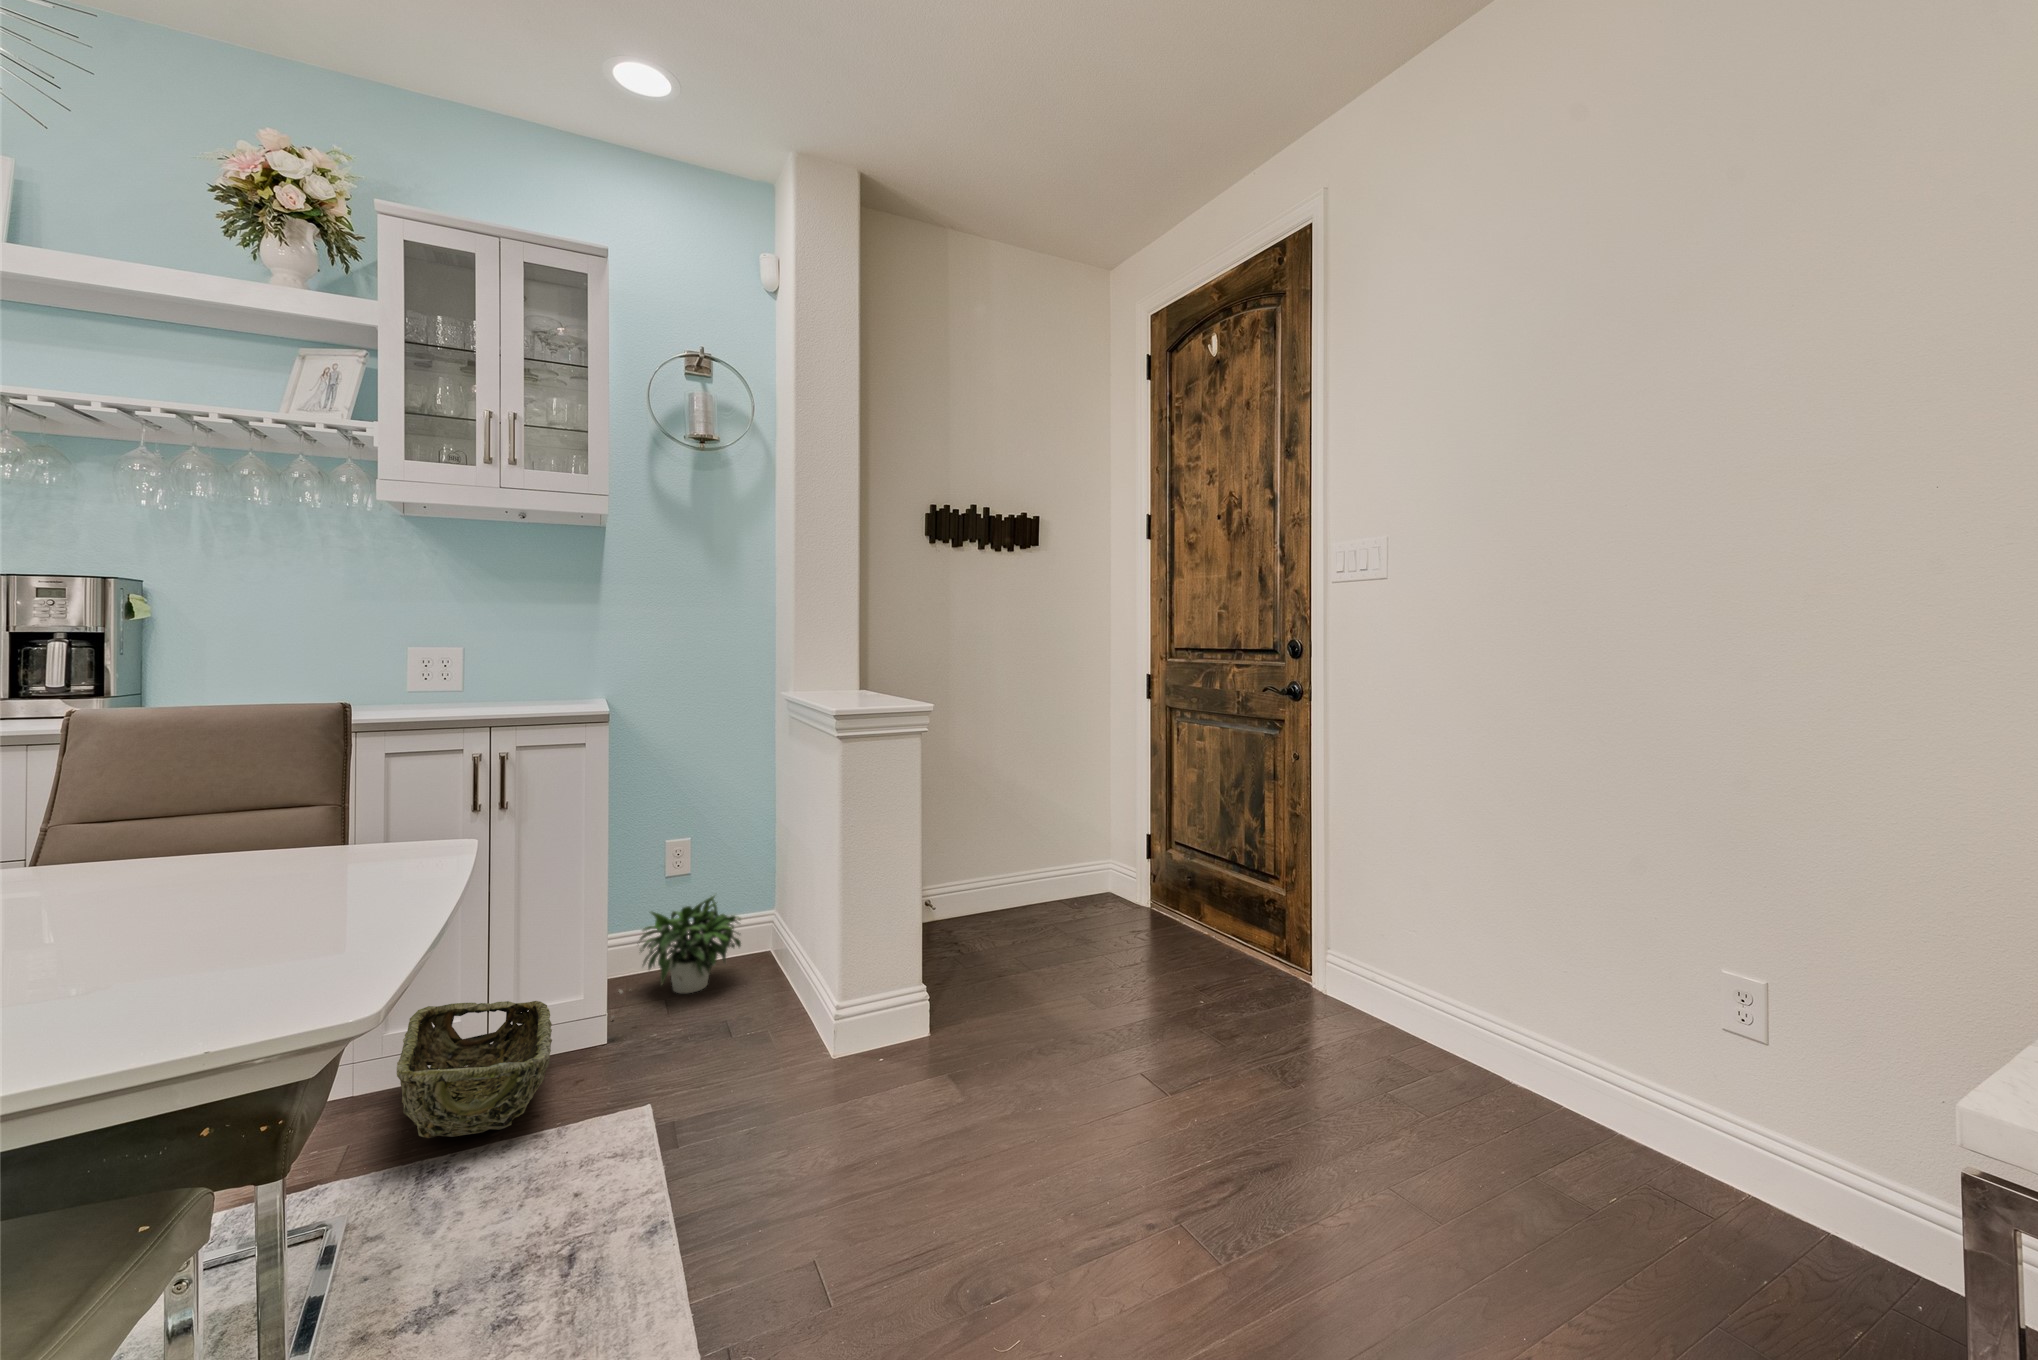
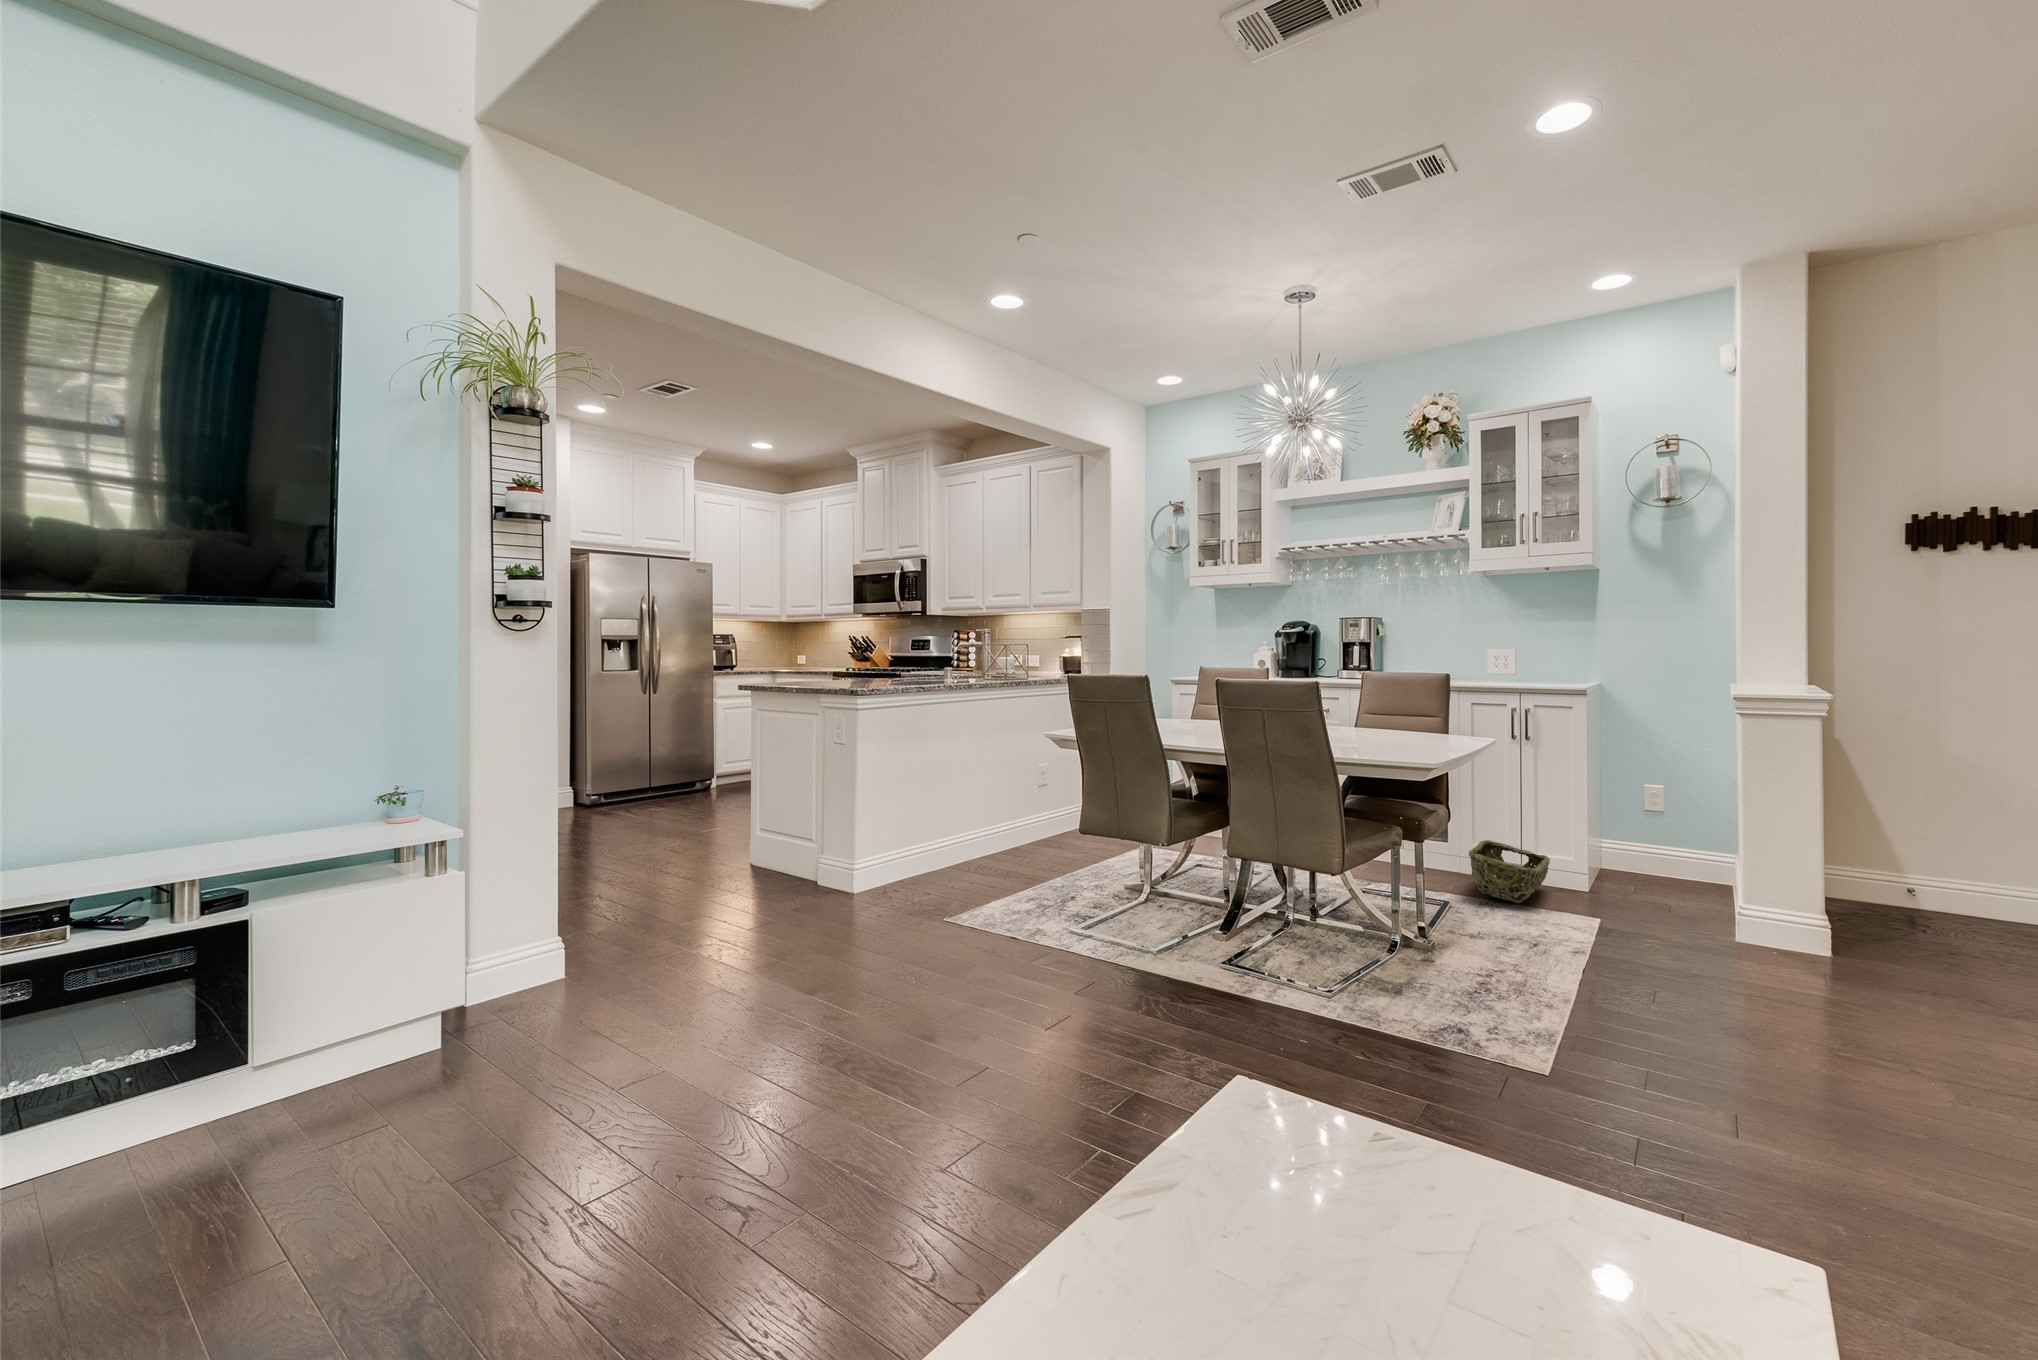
potted plant: present [619,896,741,994] -> none [1594,828,1697,894]

